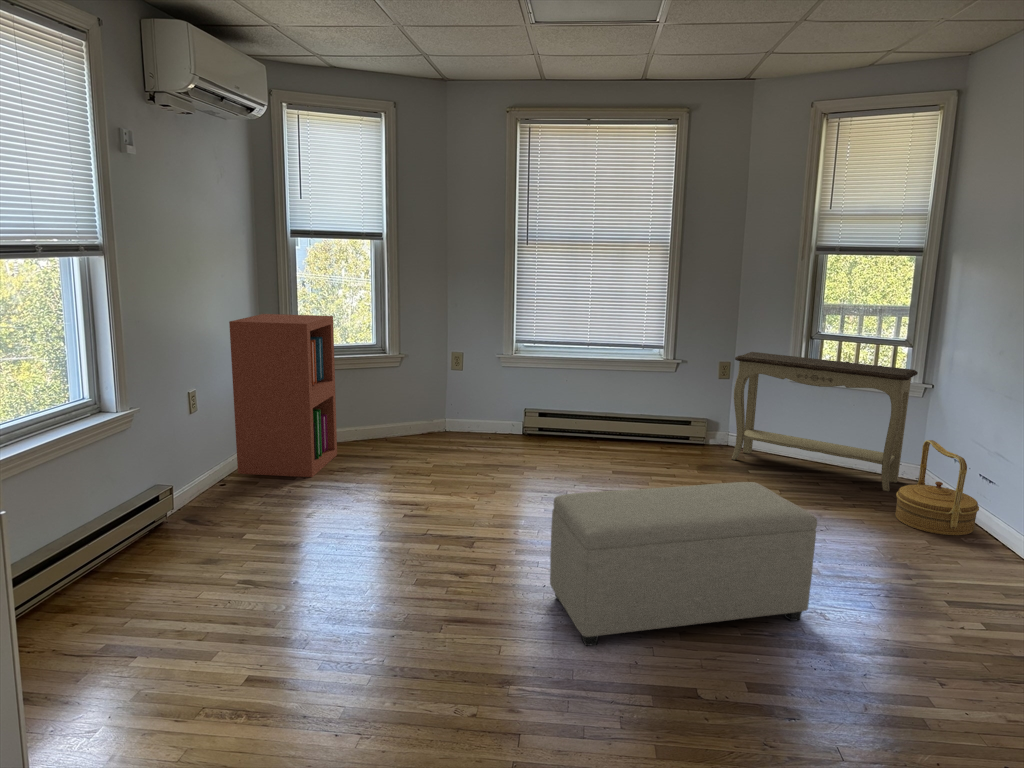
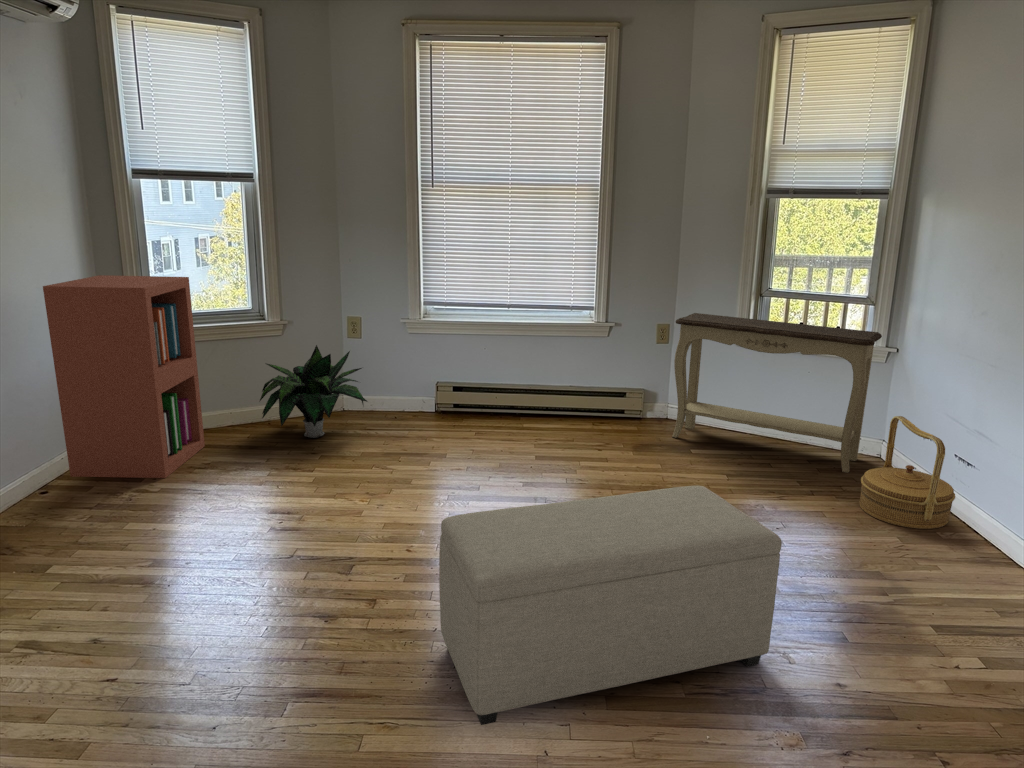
potted plant: none [381,373,472,451] -> present [260,345,367,438]

